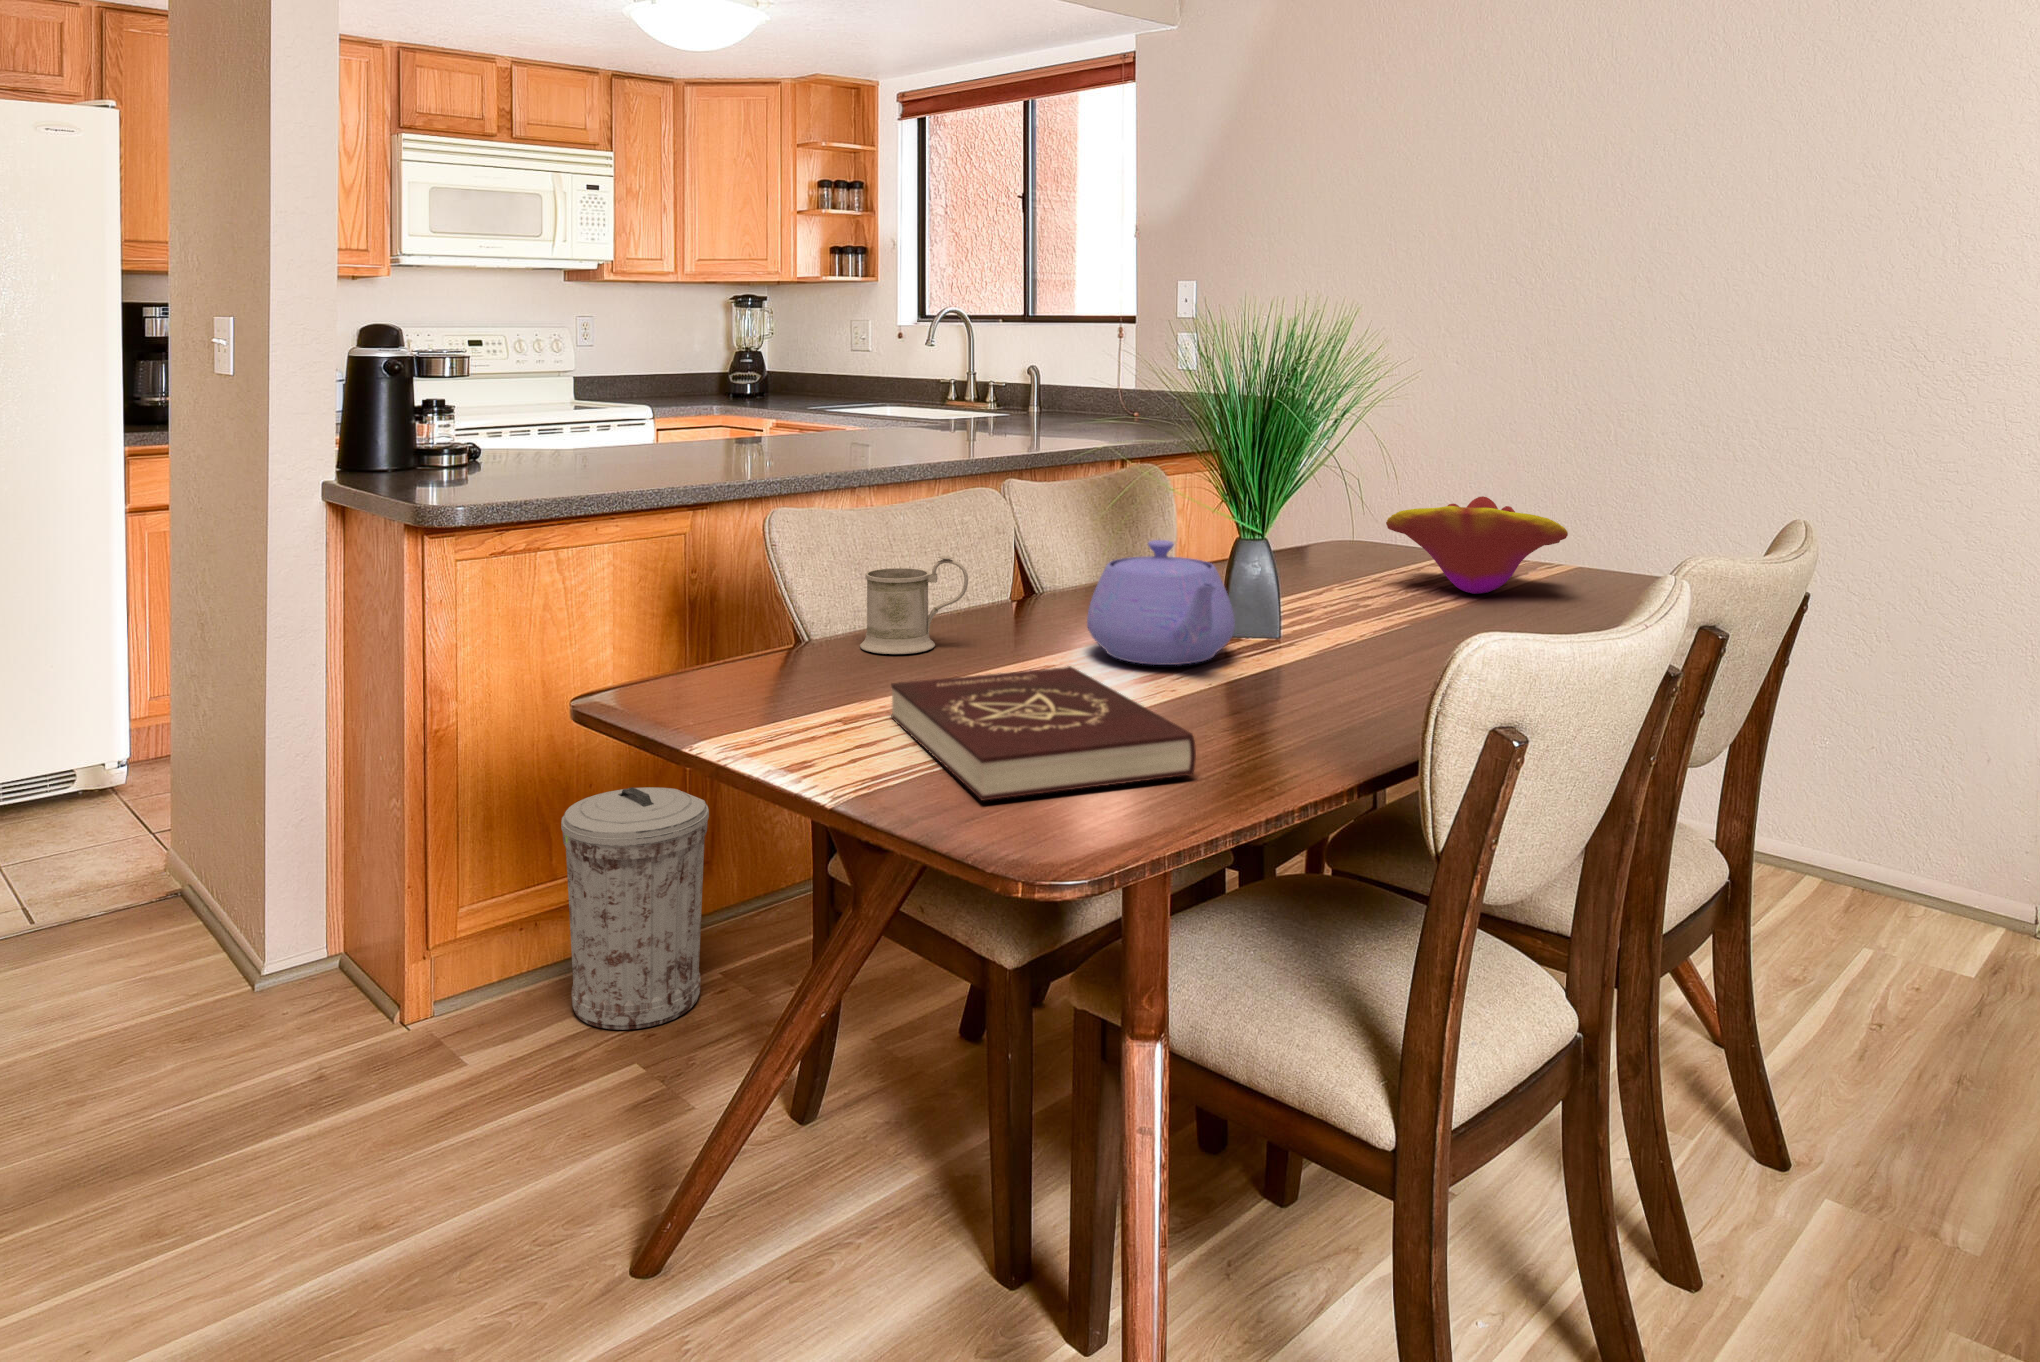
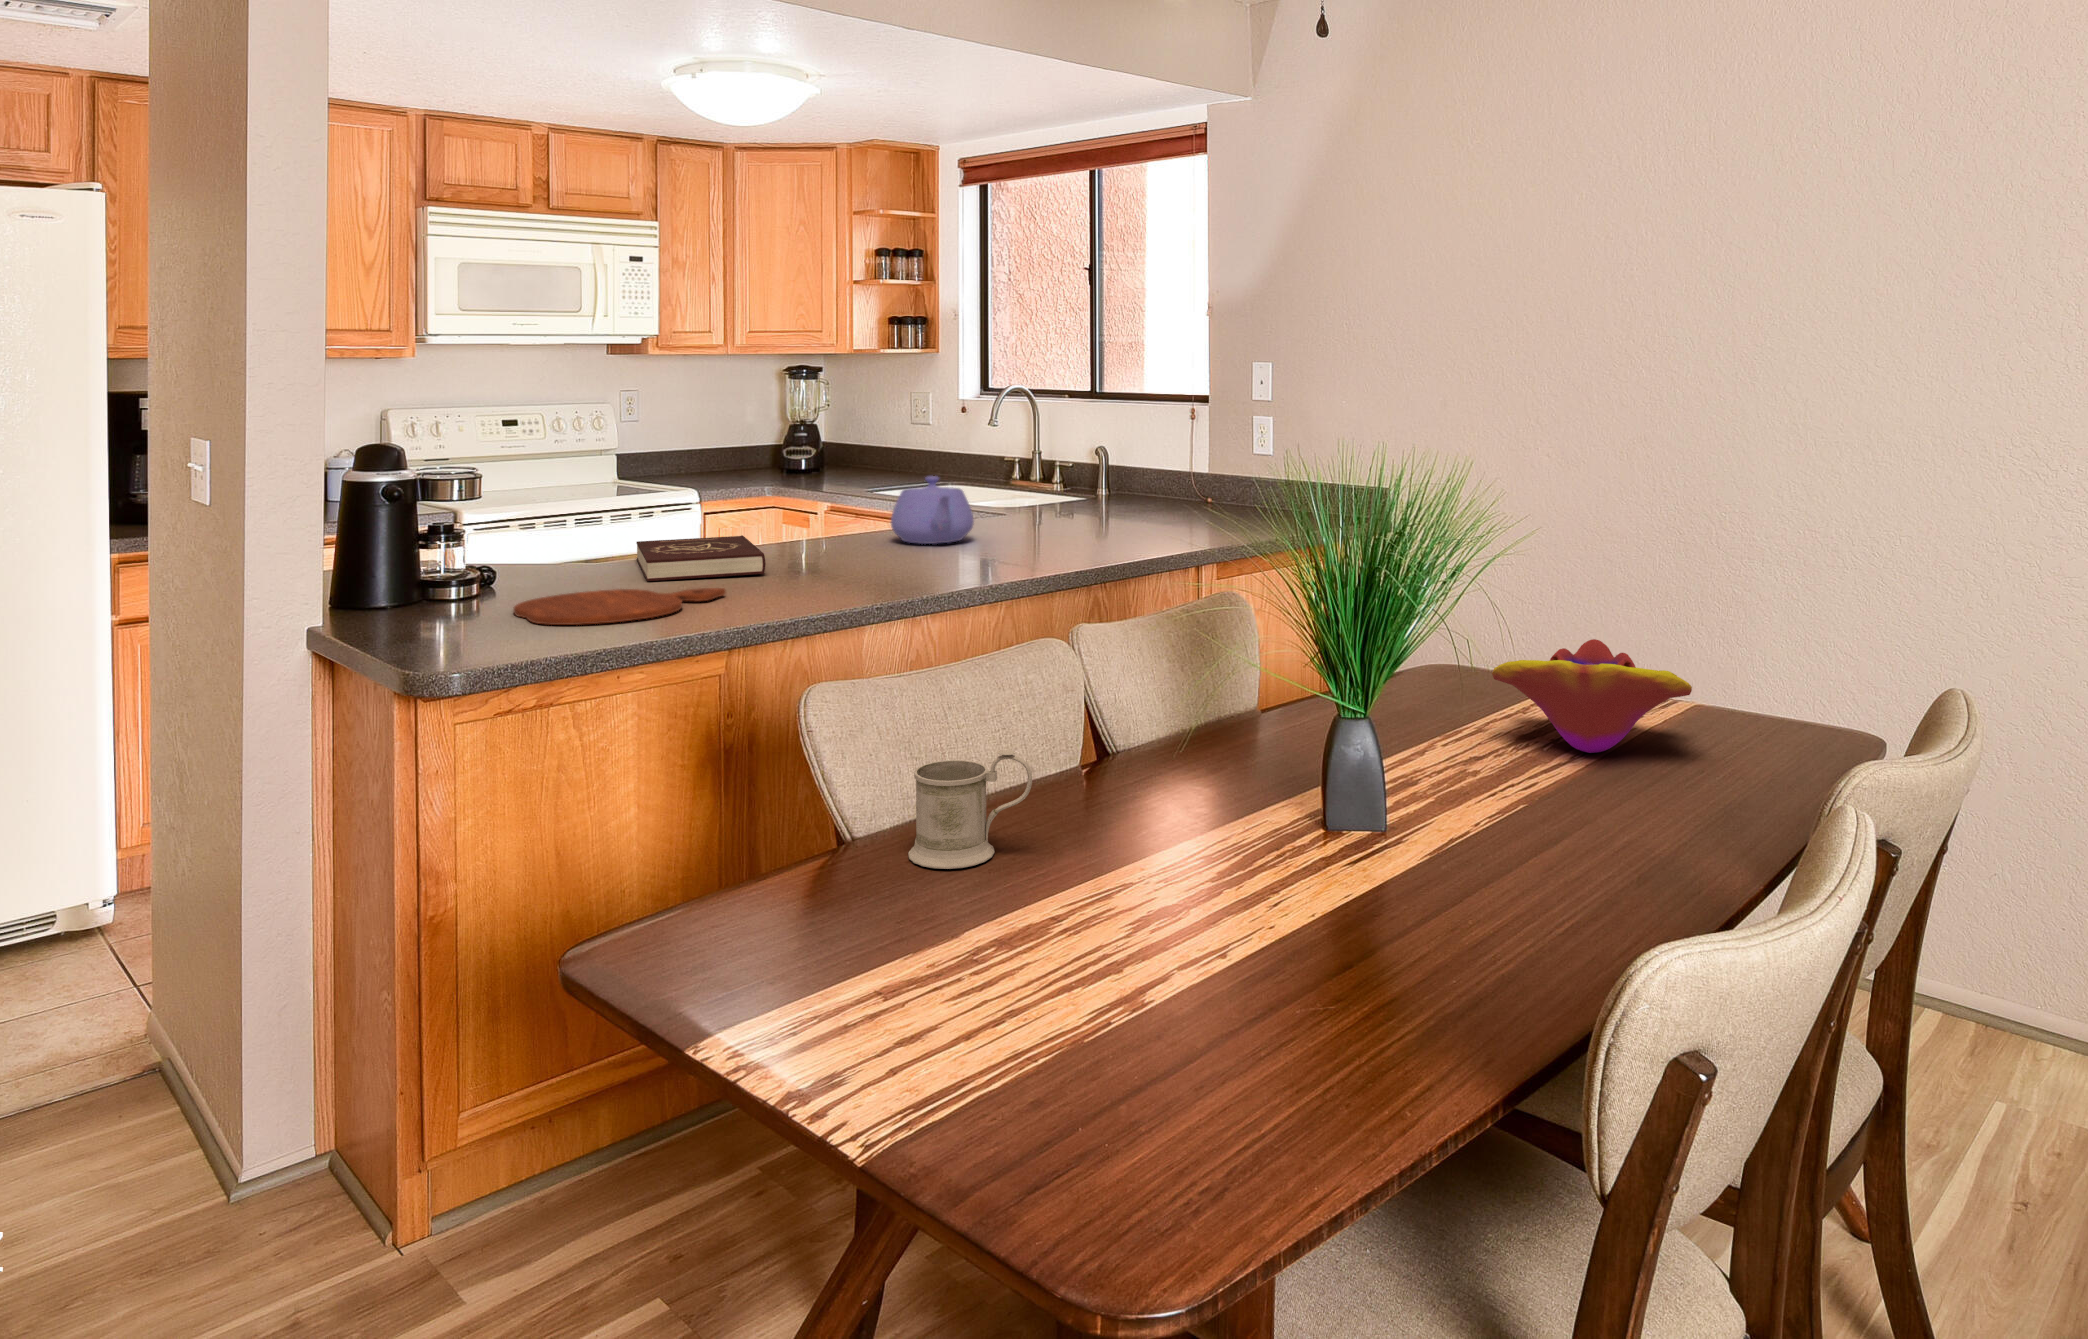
cutting board: none [499,460,687,481] -> present [513,588,726,625]
teapot: present [1087,540,1235,665] -> present [891,476,974,544]
book: present [891,666,1196,801] -> present [636,535,766,581]
trash can: present [561,787,709,1030] -> none [577,966,745,1256]

